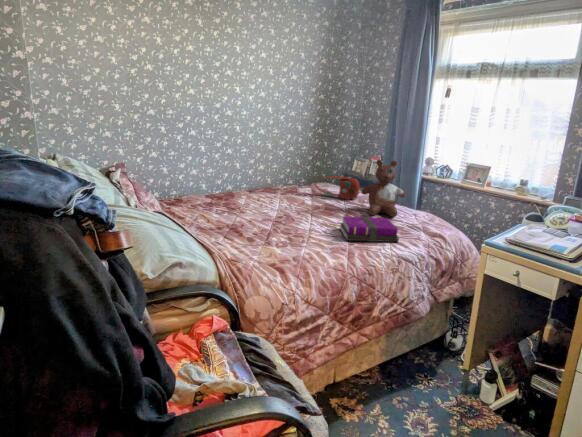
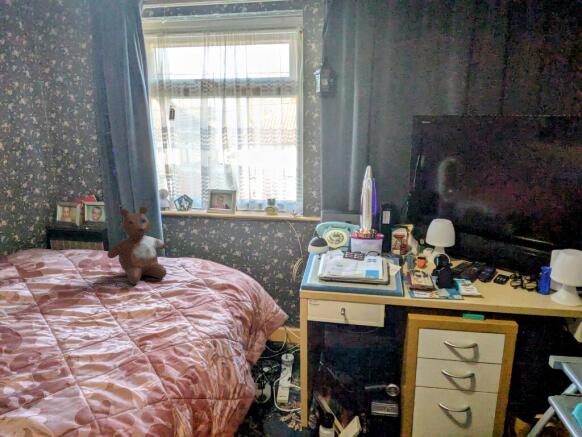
handbag: present [315,176,359,200] -> none [20,237,95,271]
notebook: present [340,216,399,242] -> none [105,286,199,342]

